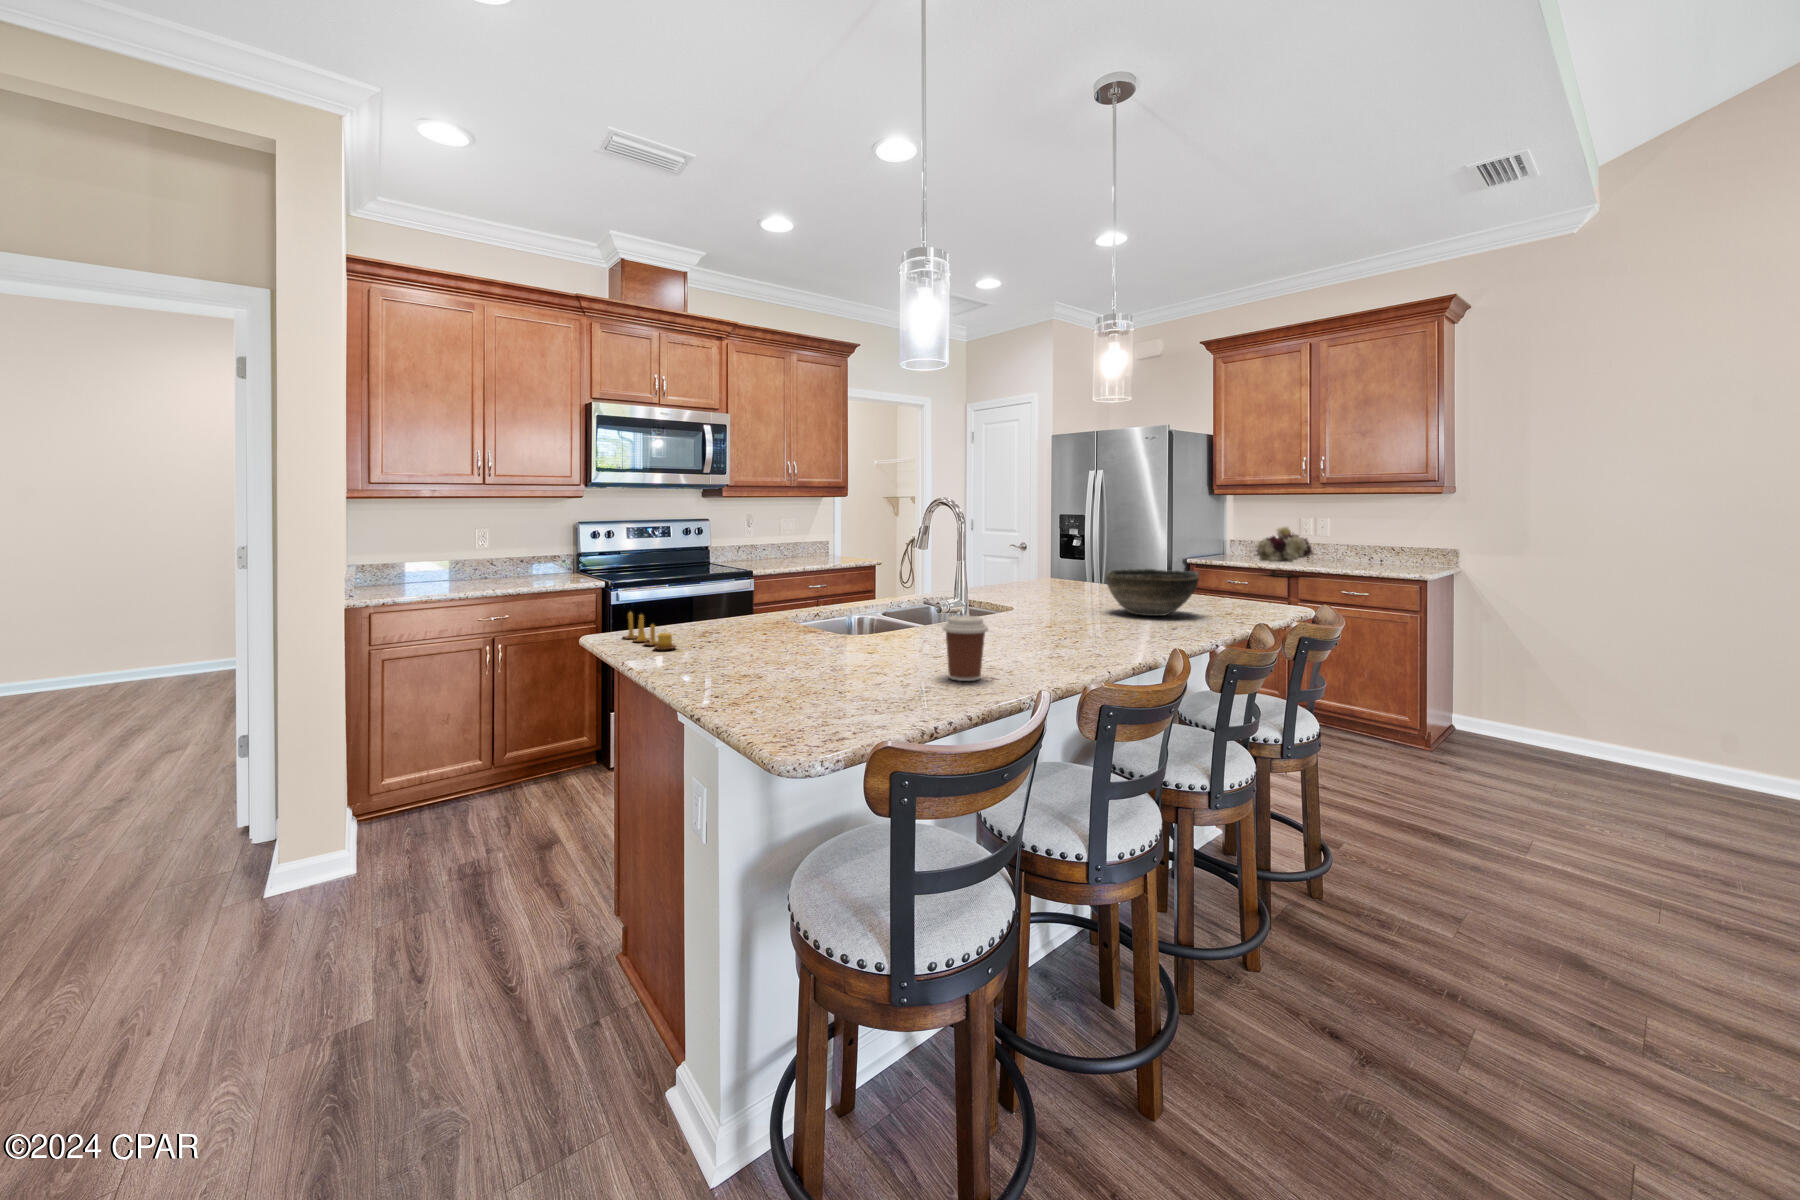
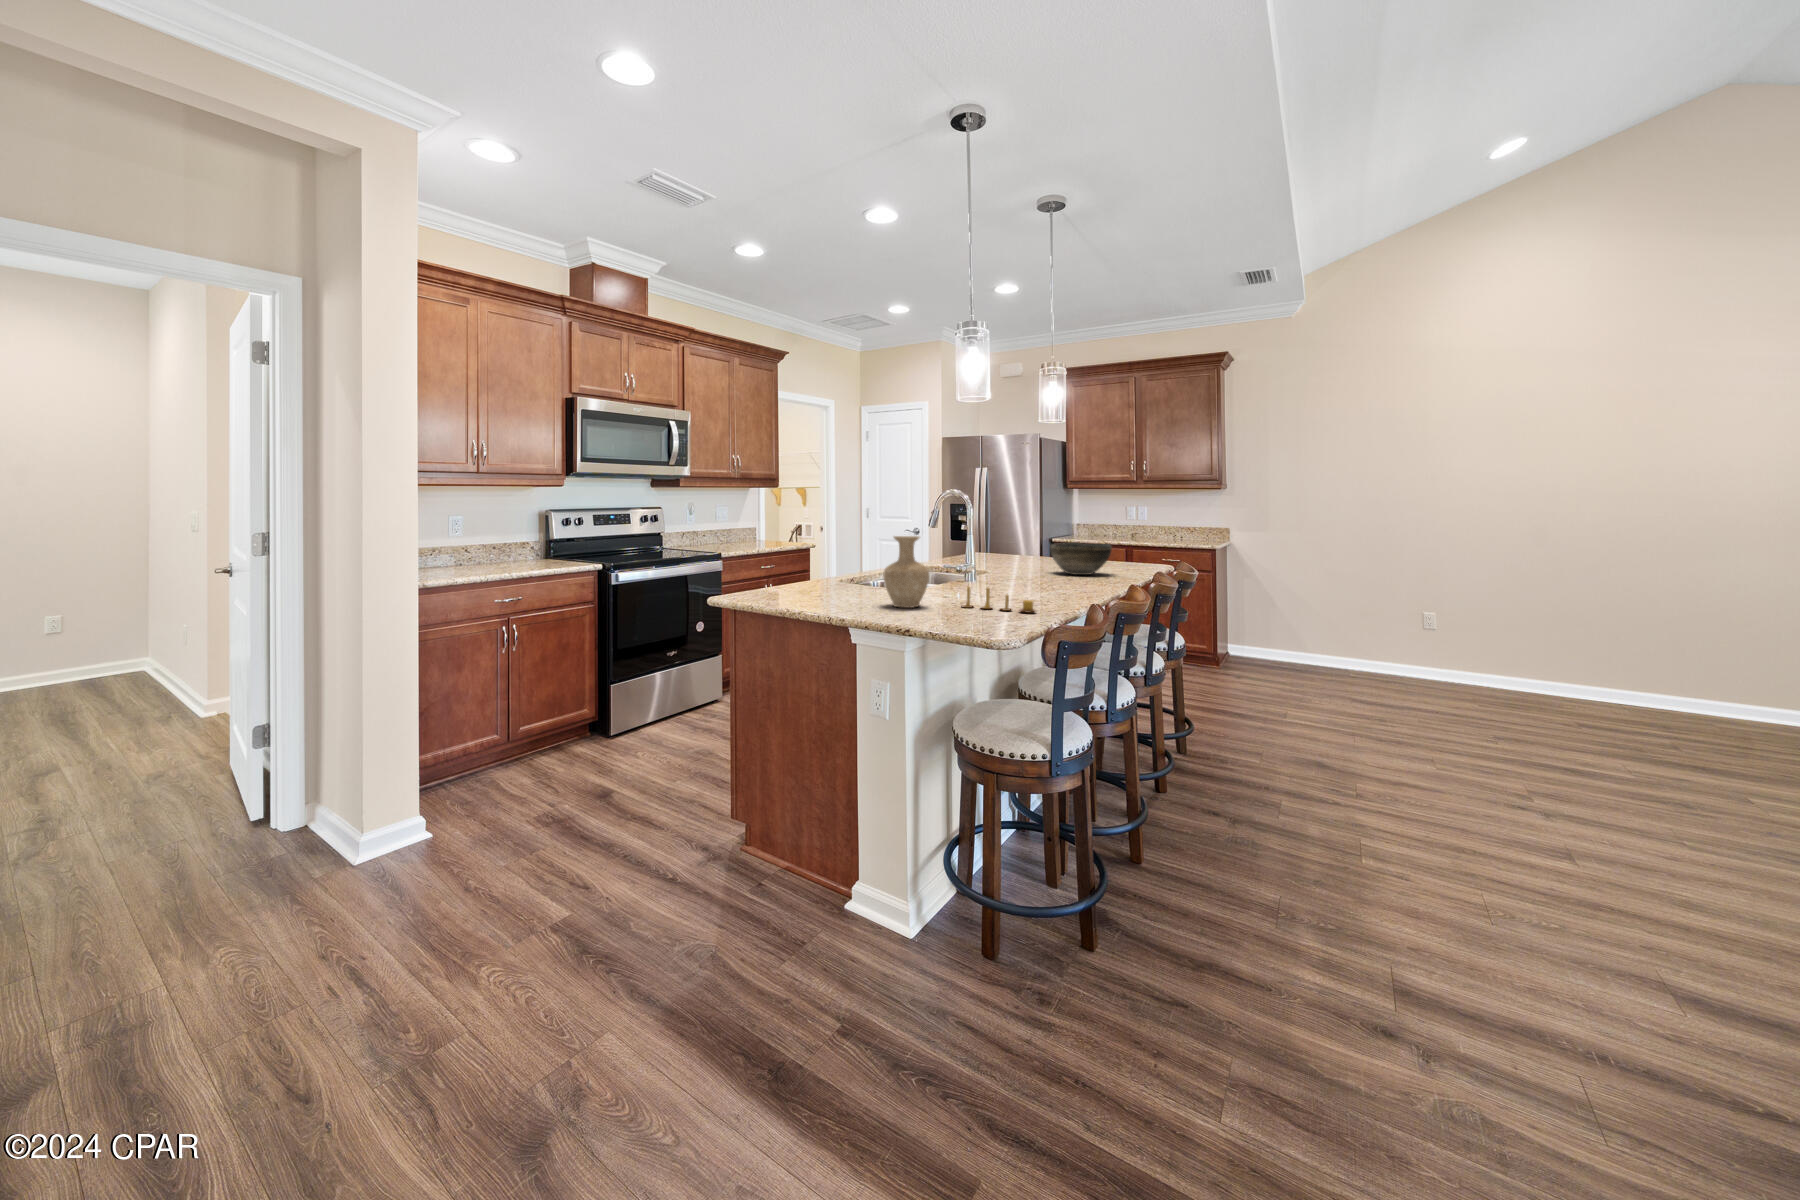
flower arrangement: present [1255,527,1314,577] -> none [1098,513,1140,552]
vase: none [684,562,758,676] -> present [883,536,929,608]
candle: present [623,612,676,650] -> present [962,587,1035,613]
coffee cup: present [942,616,988,681] -> none [1034,567,1062,605]

